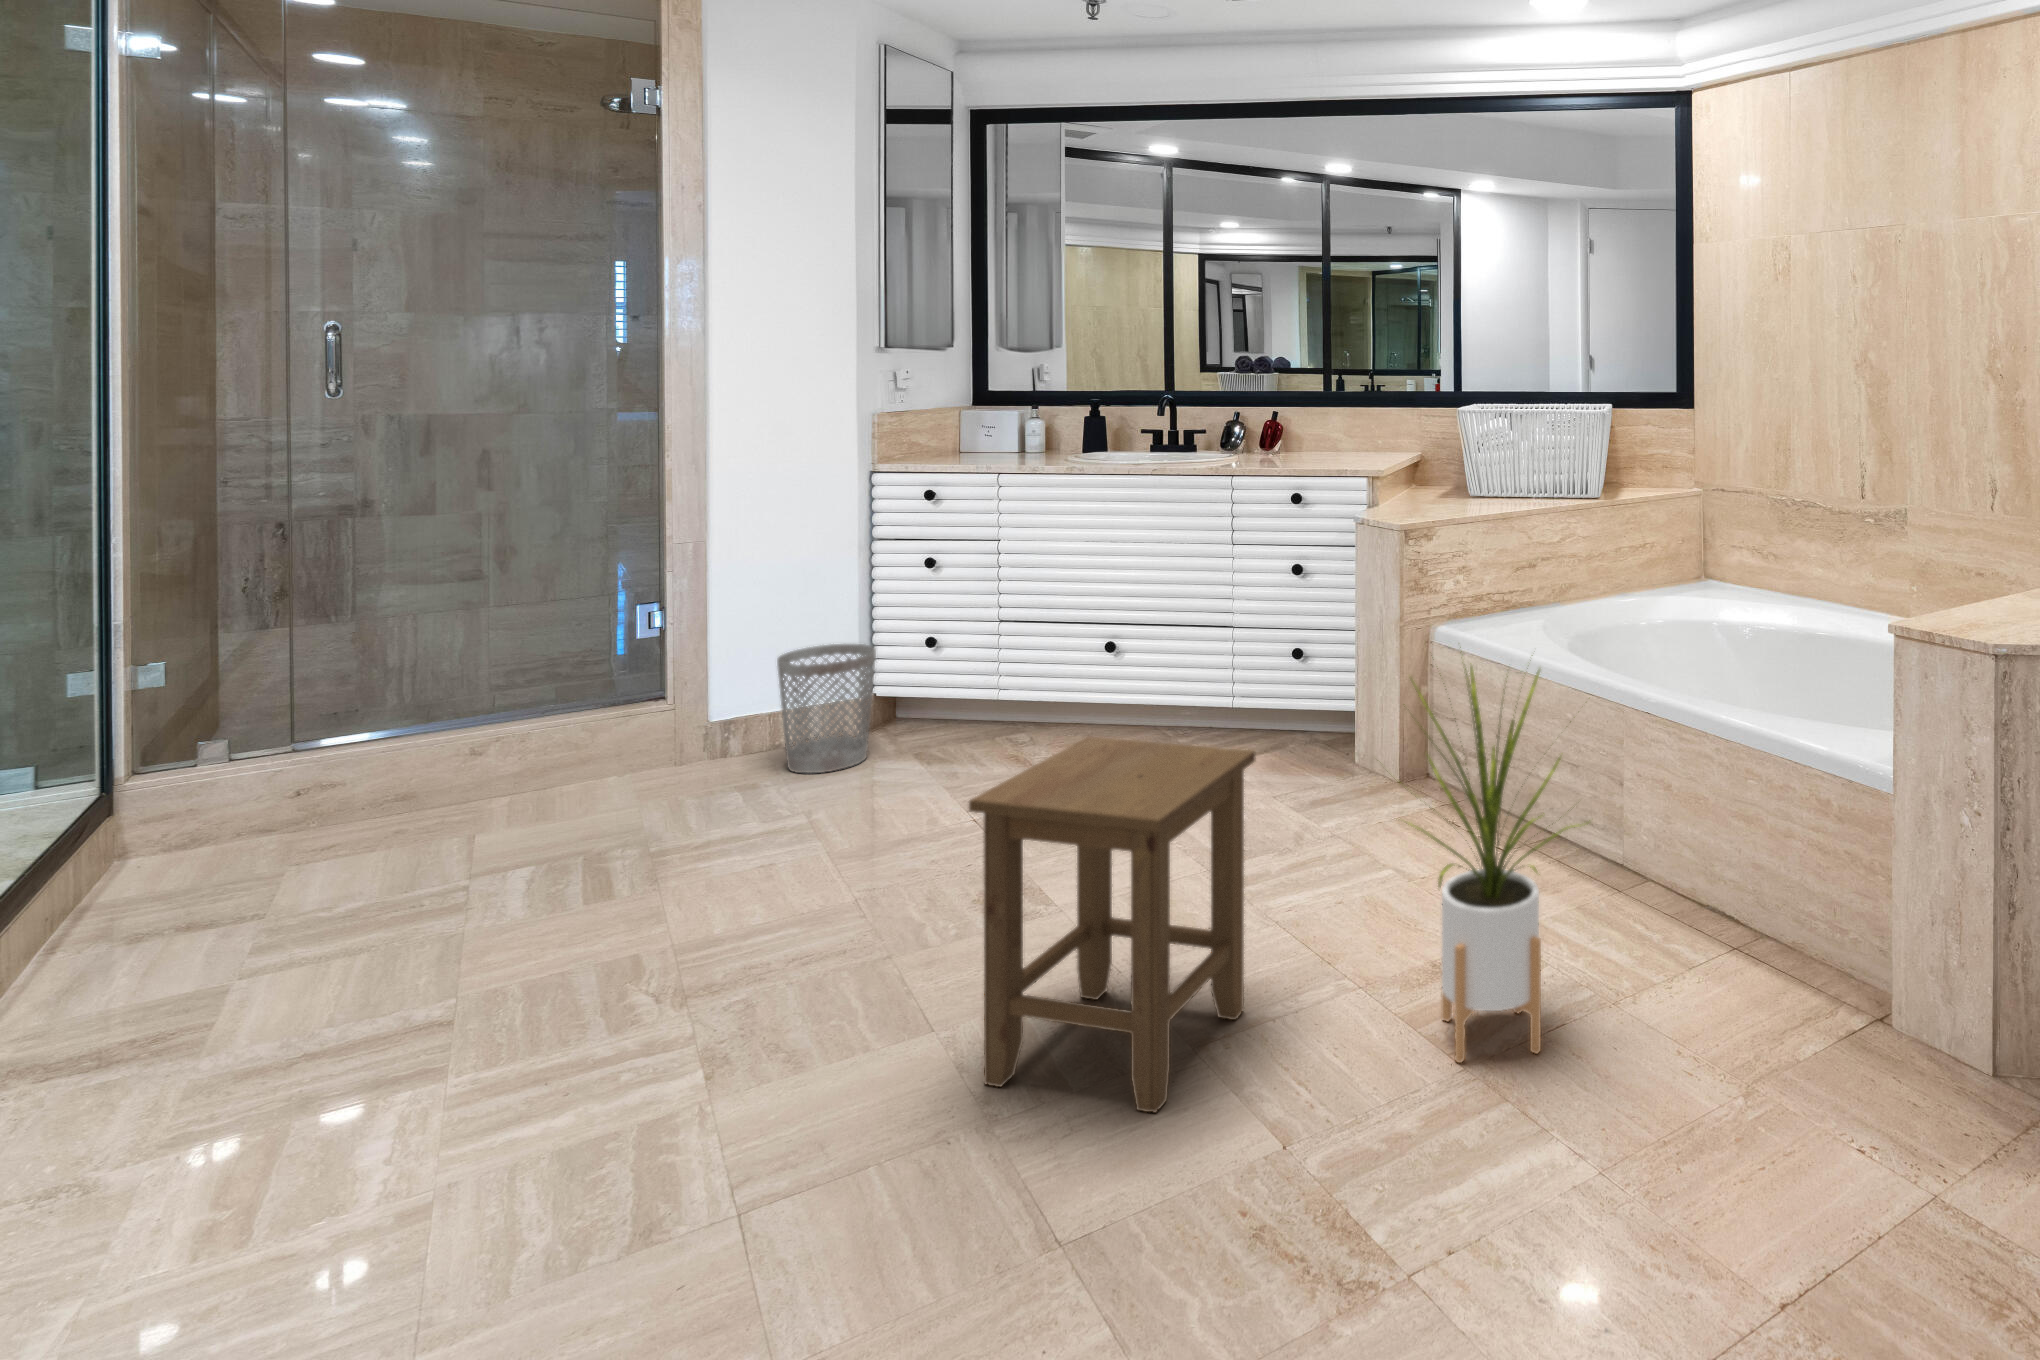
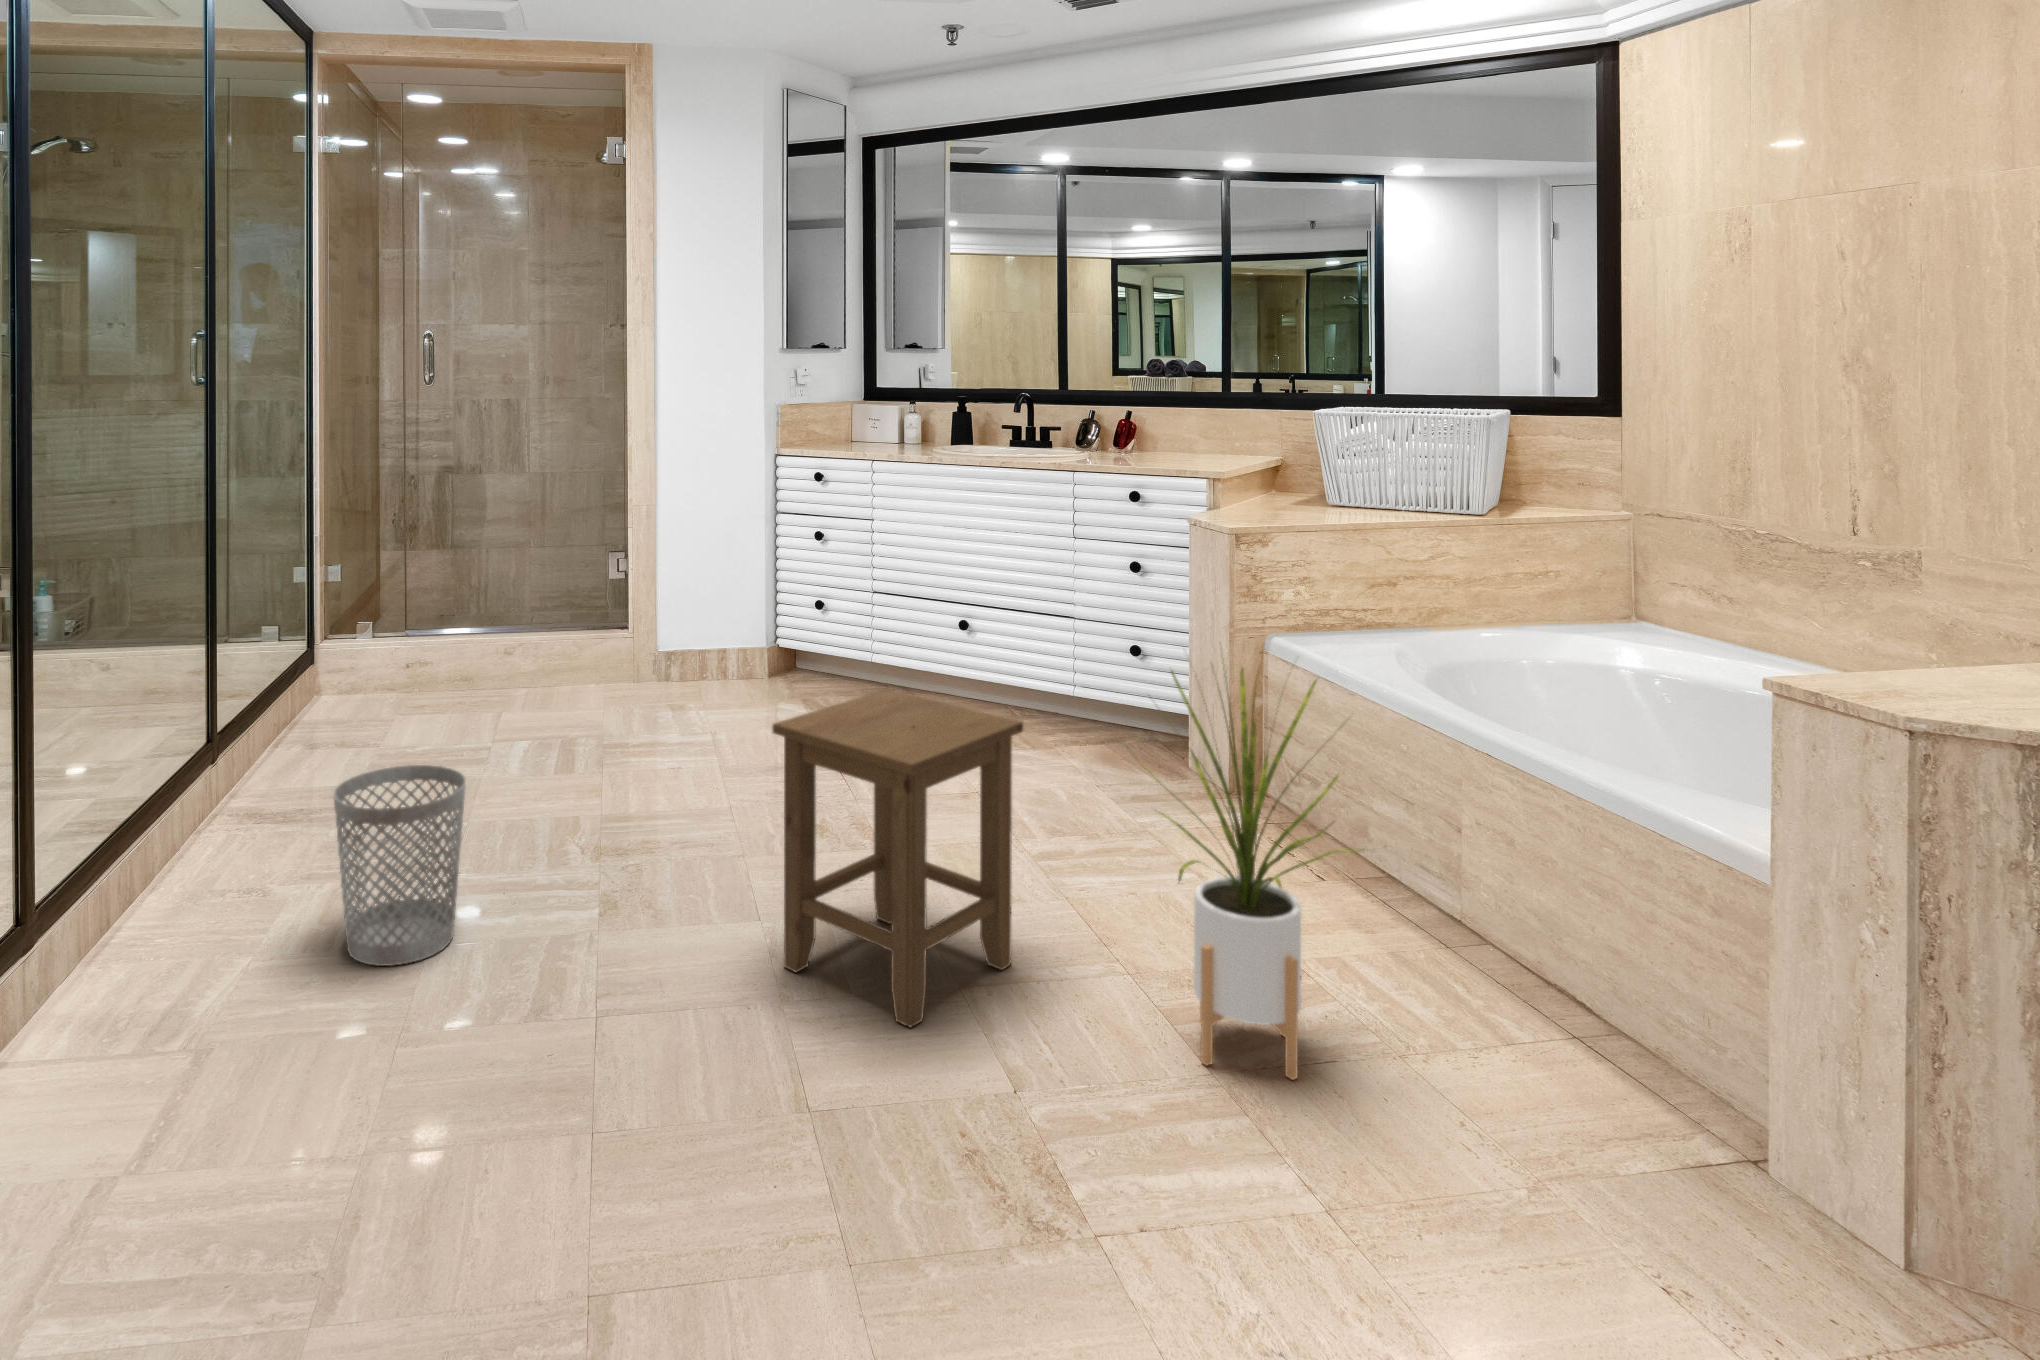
wastebasket: present [777,644,876,773] -> present [334,765,466,966]

